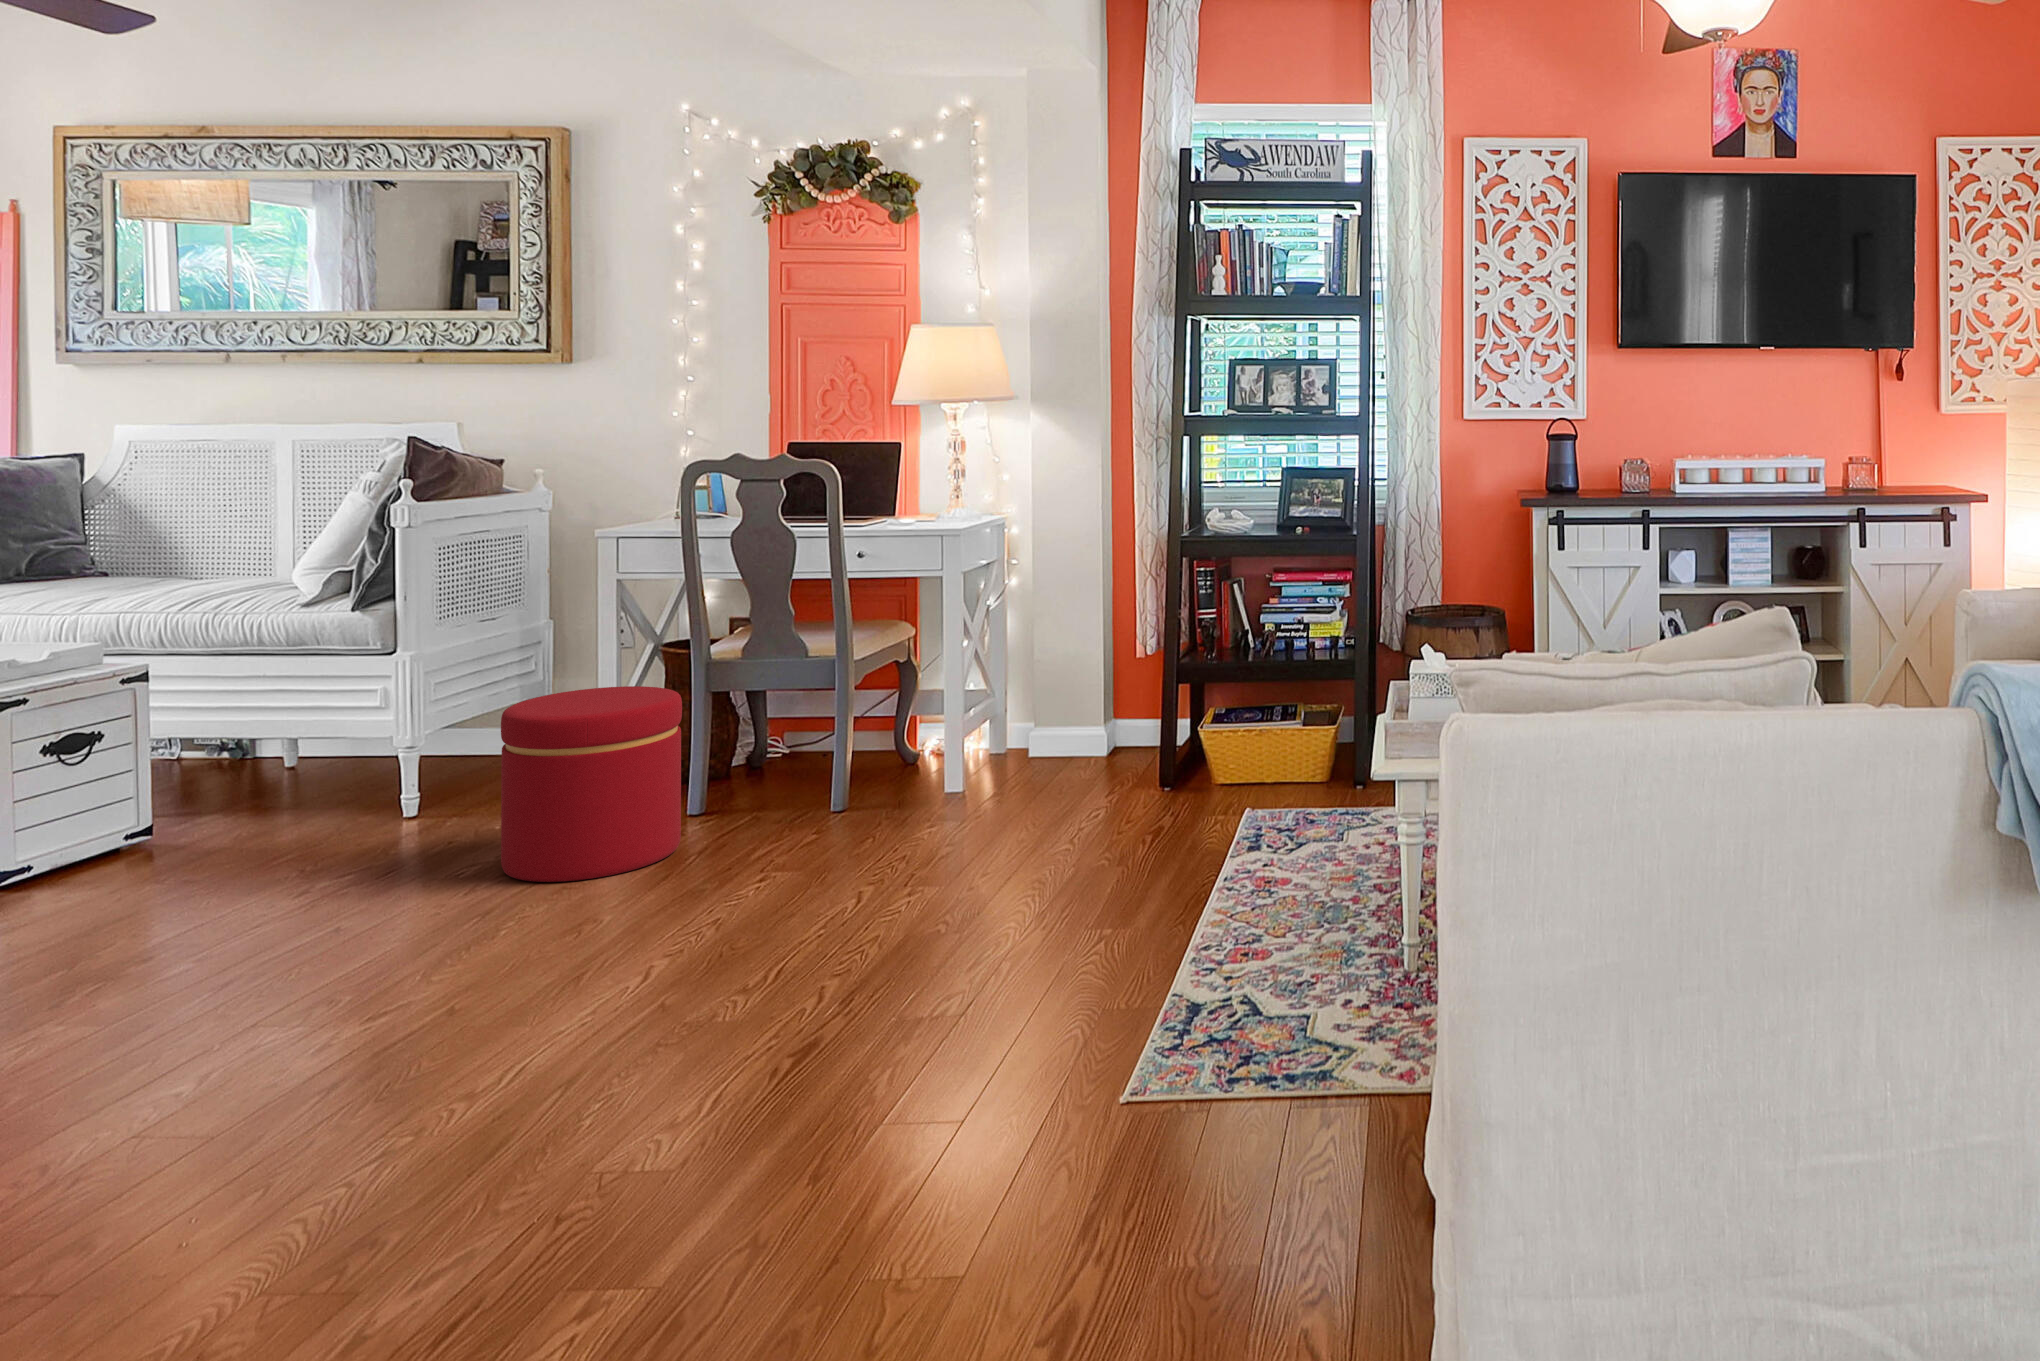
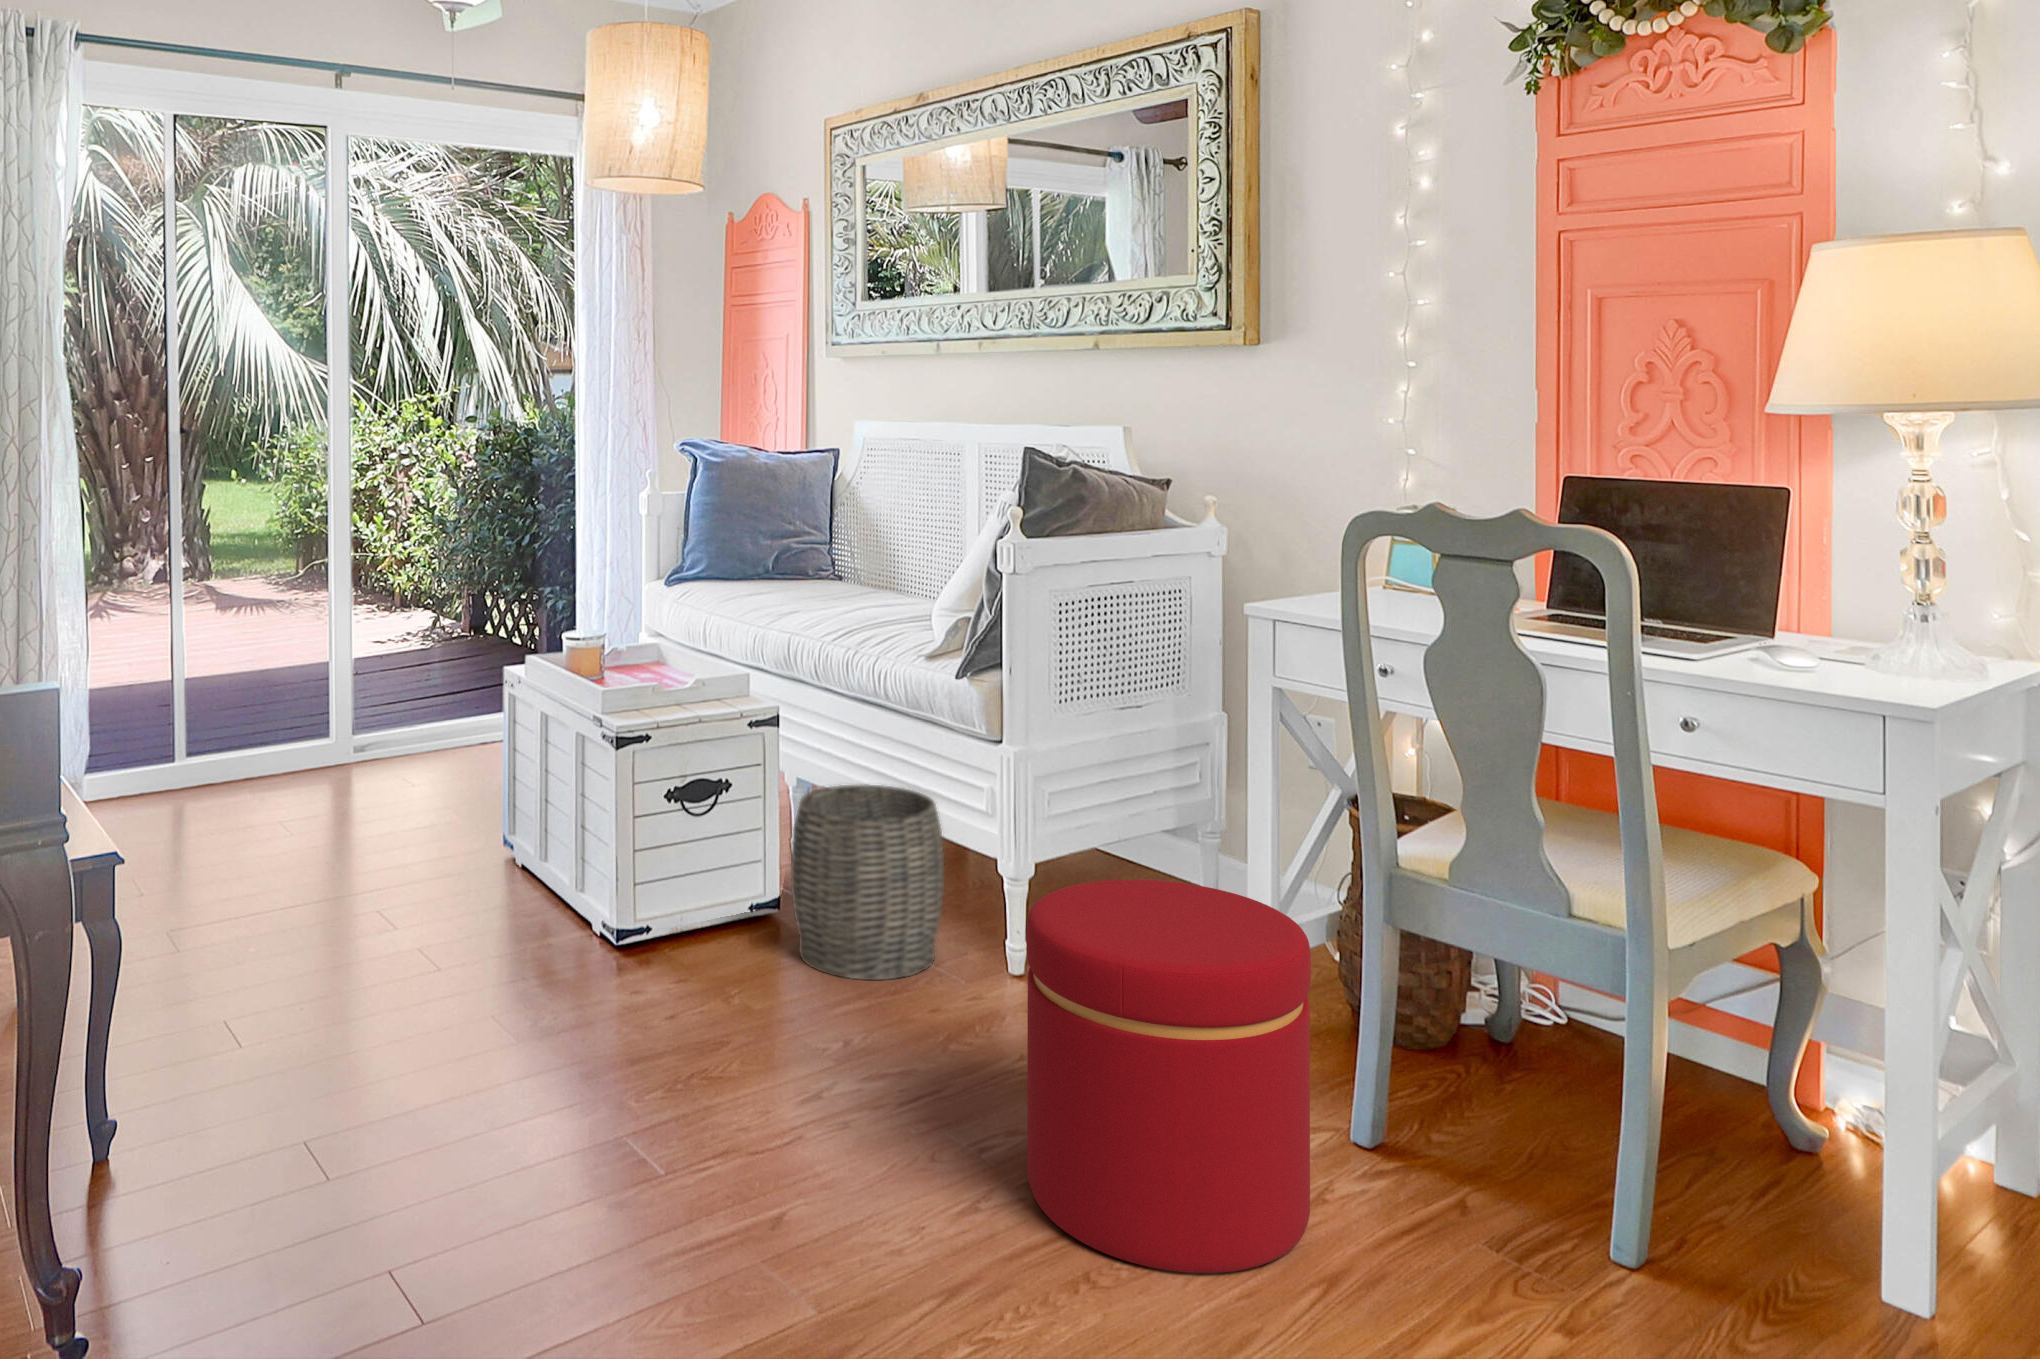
woven basket: none [185,708,338,853] -> present [791,784,944,980]

